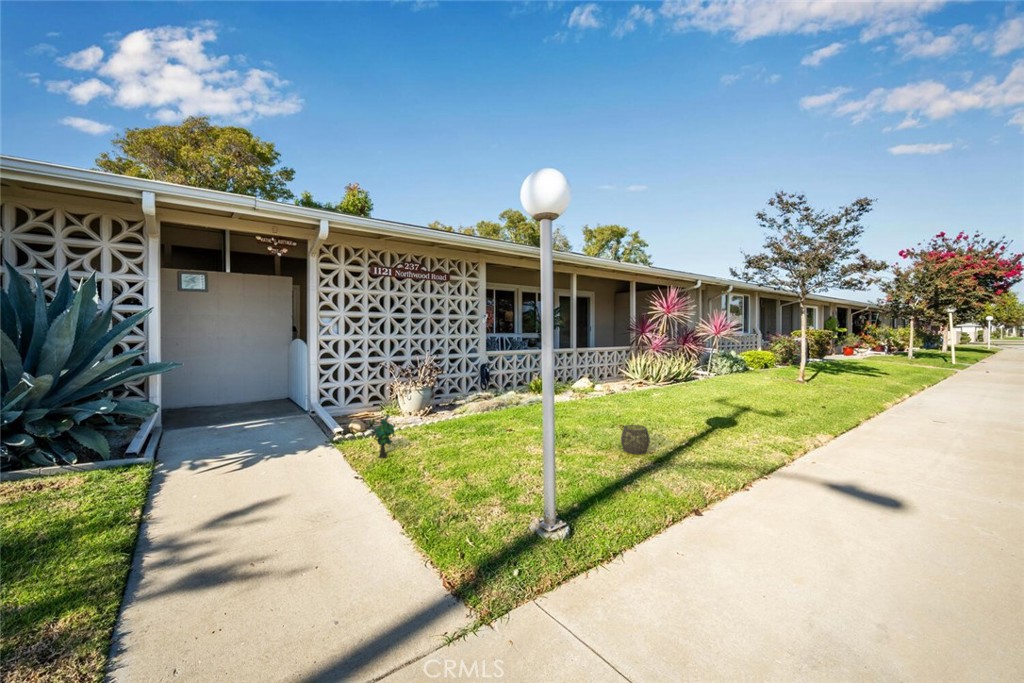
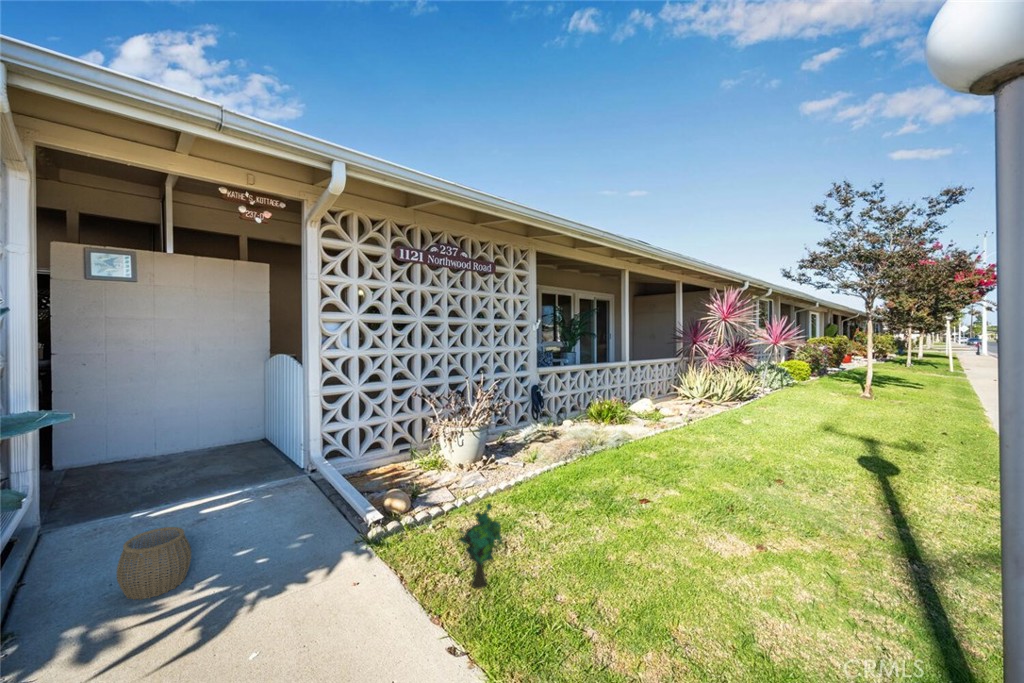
woven basket: present [621,425,650,454] -> present [116,527,192,600]

